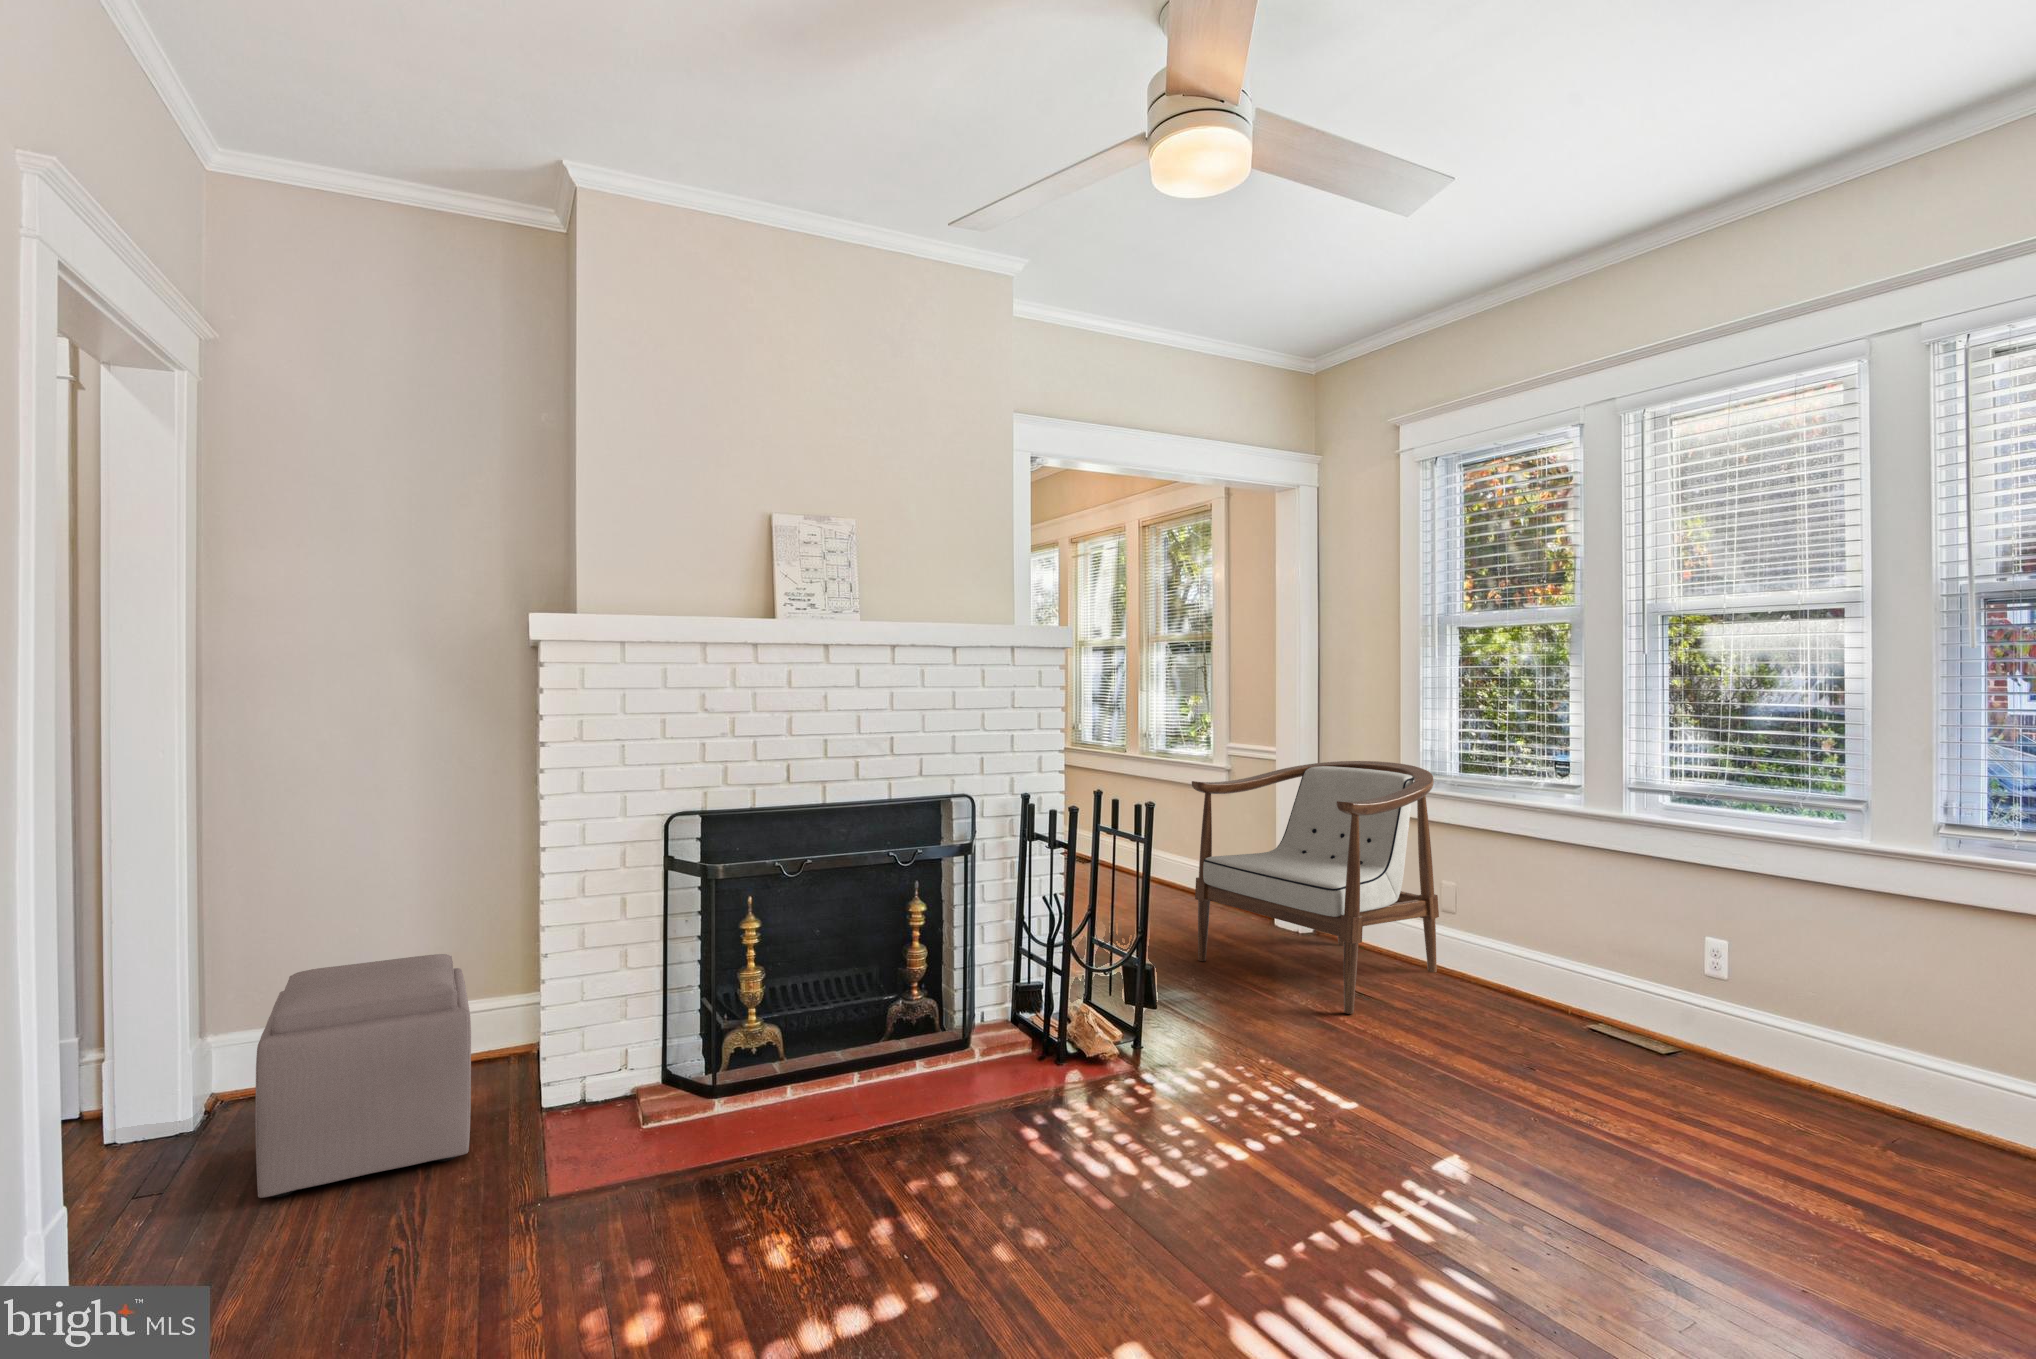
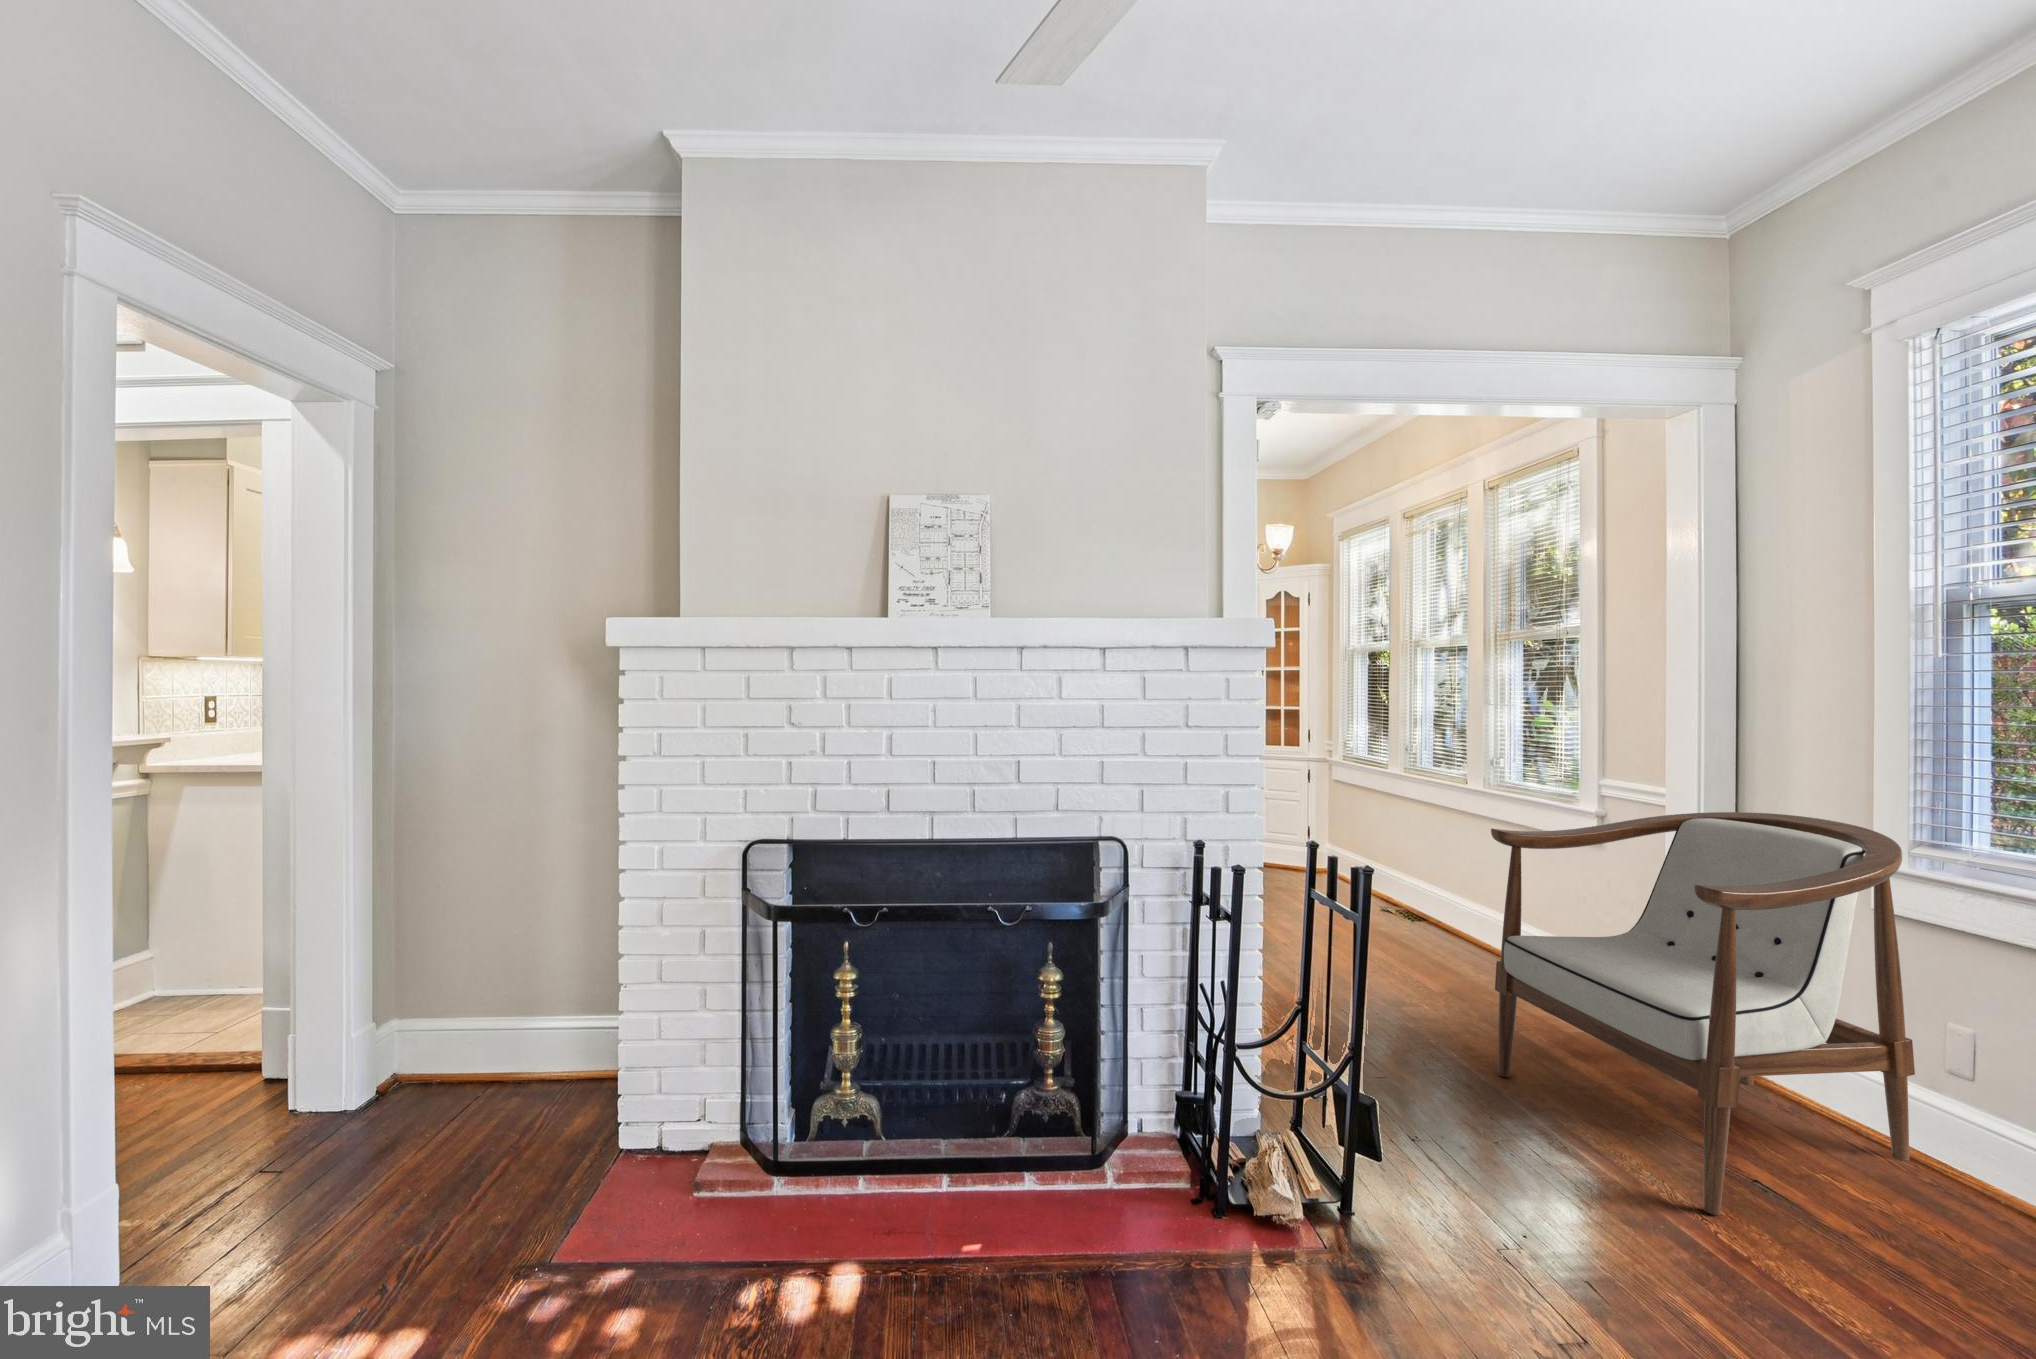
ottoman: present [255,954,471,1198] -> none [328,969,578,1205]

